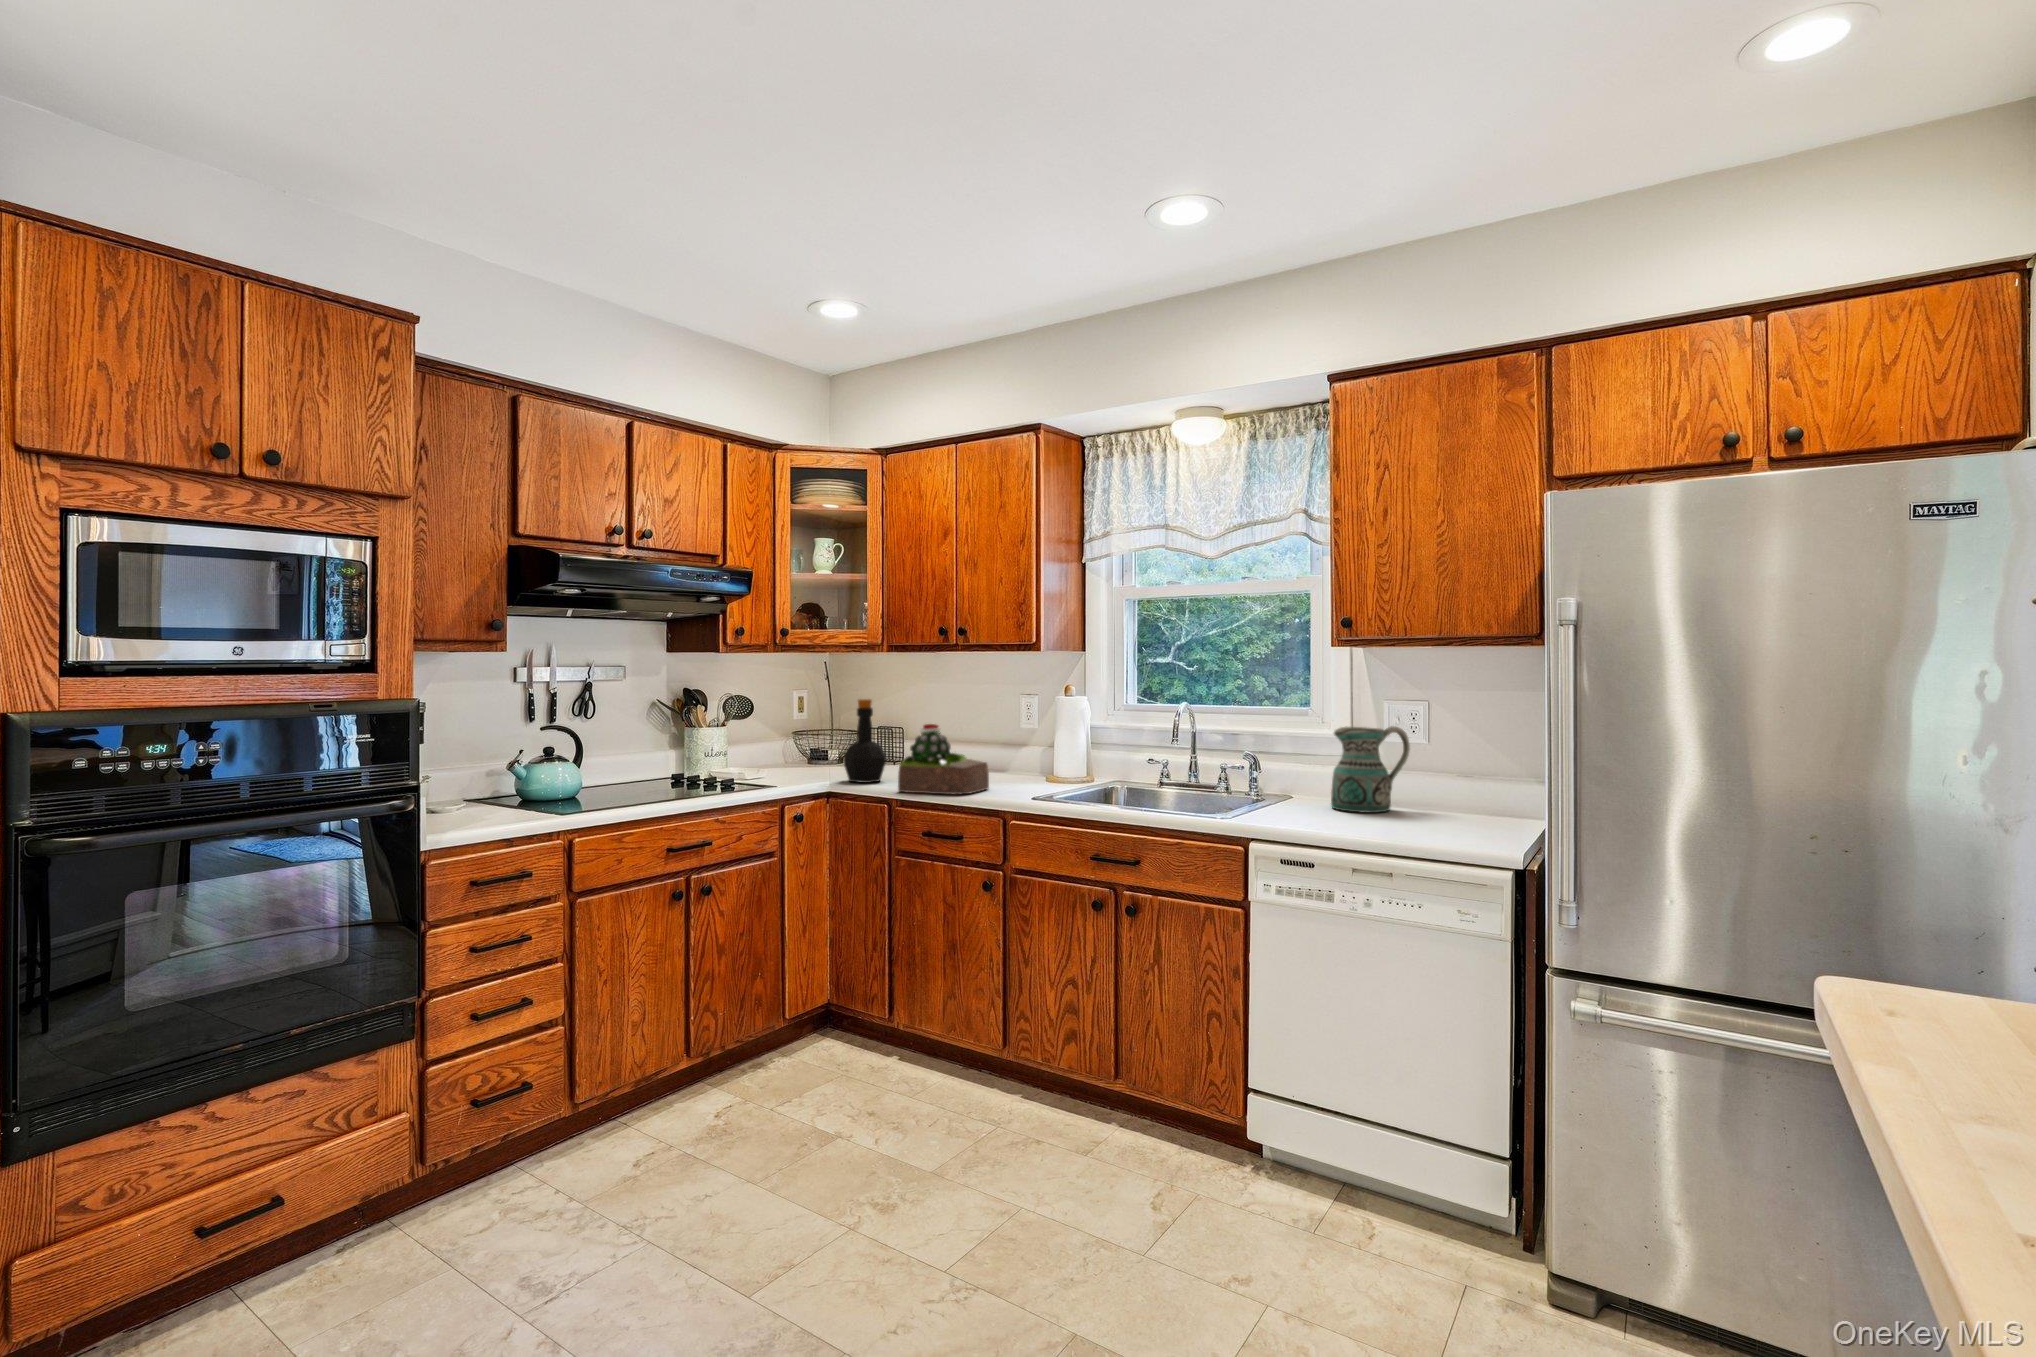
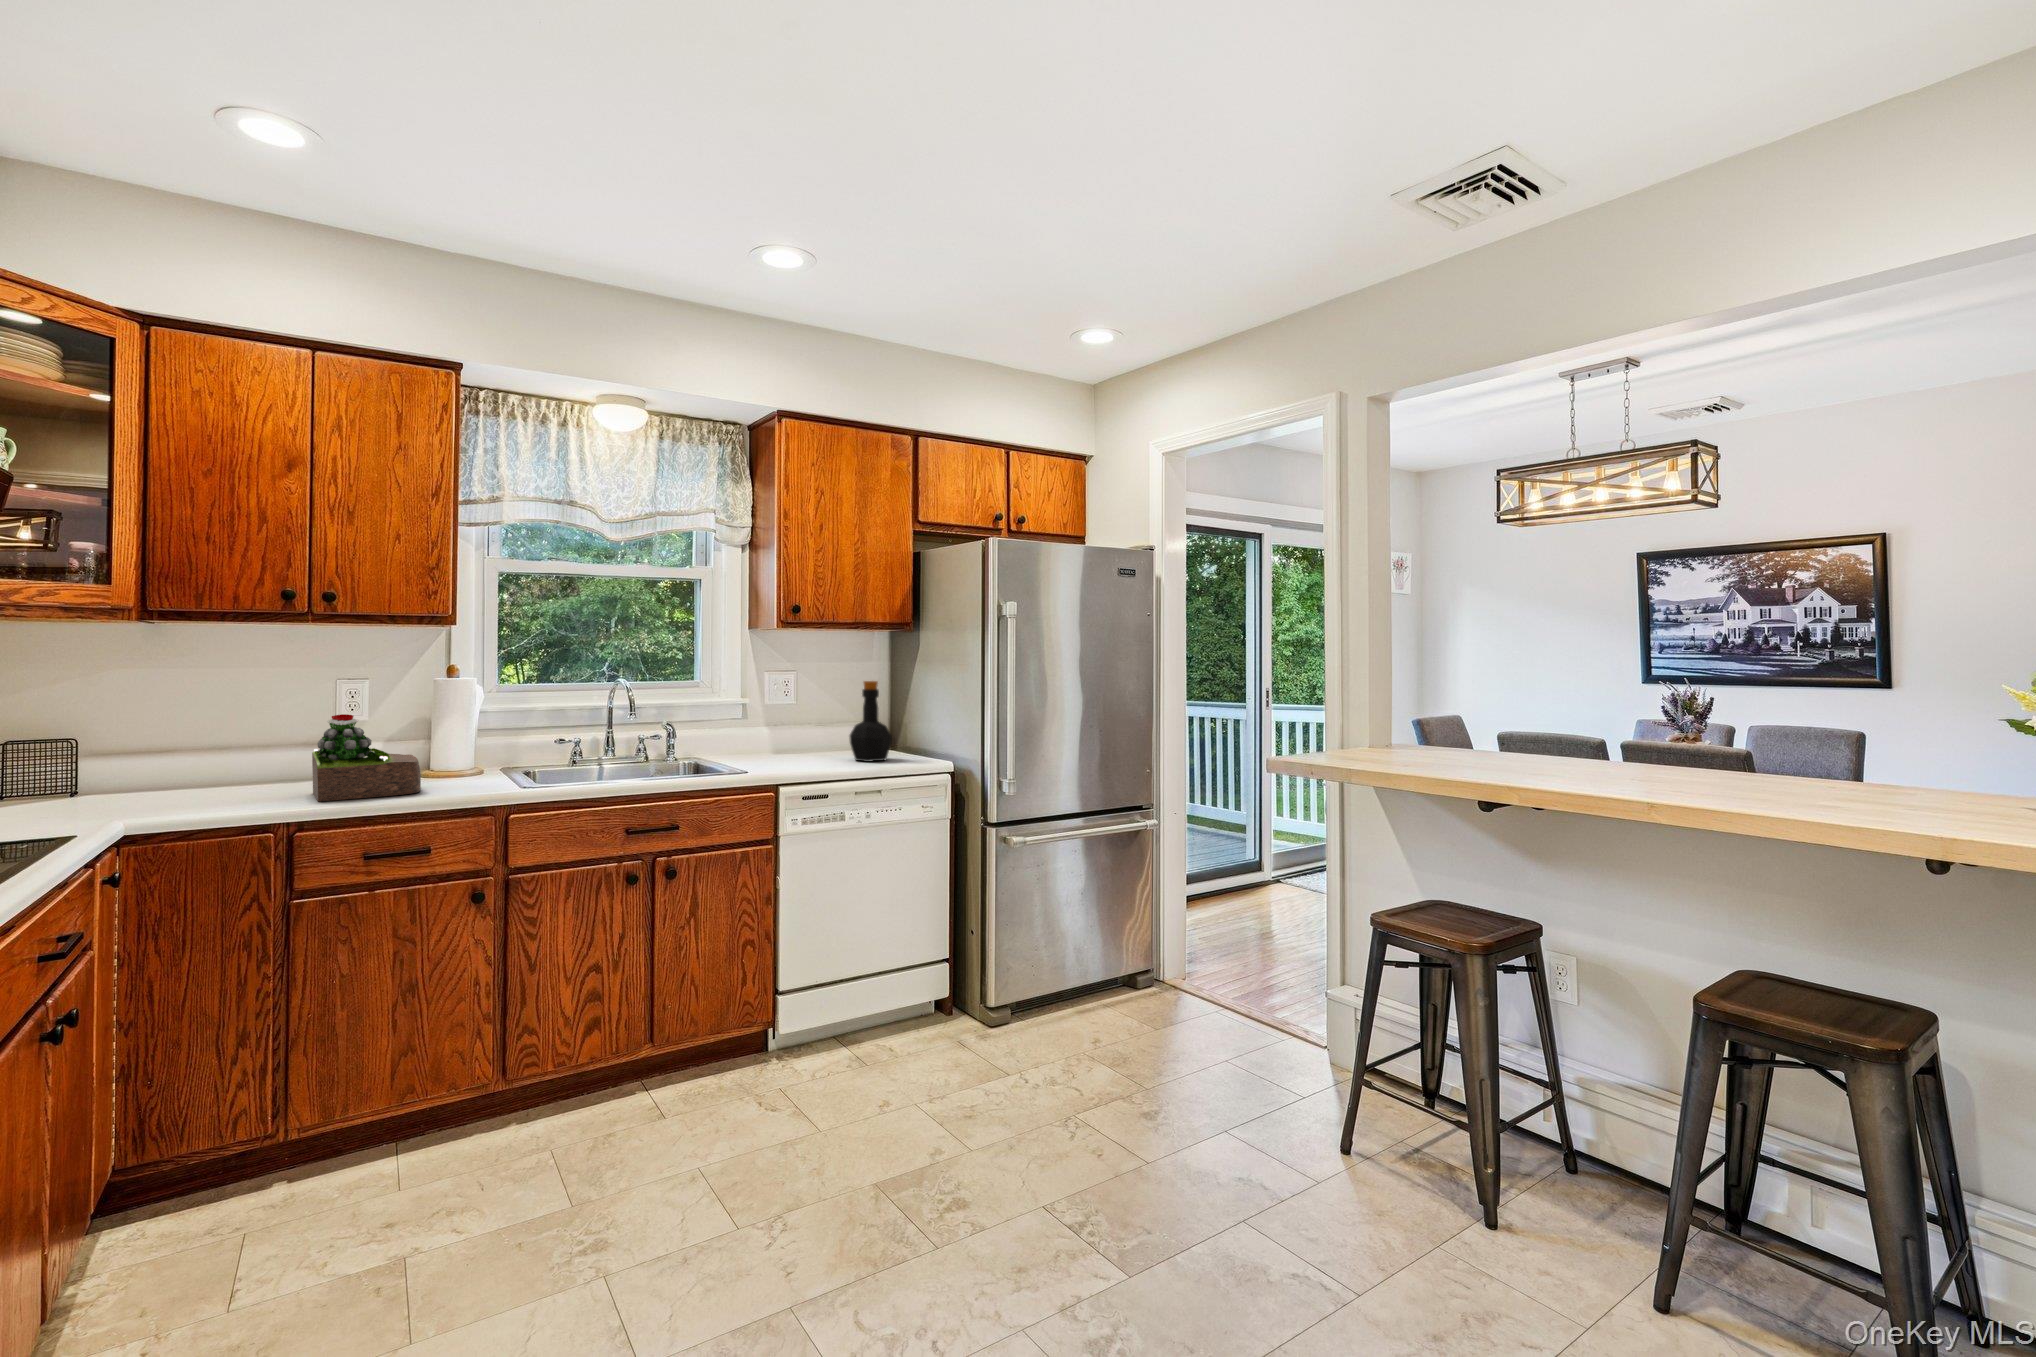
bottle: present [843,699,886,783] -> present [850,681,892,762]
ceramic pitcher: present [1331,726,1410,813] -> none [762,692,812,761]

